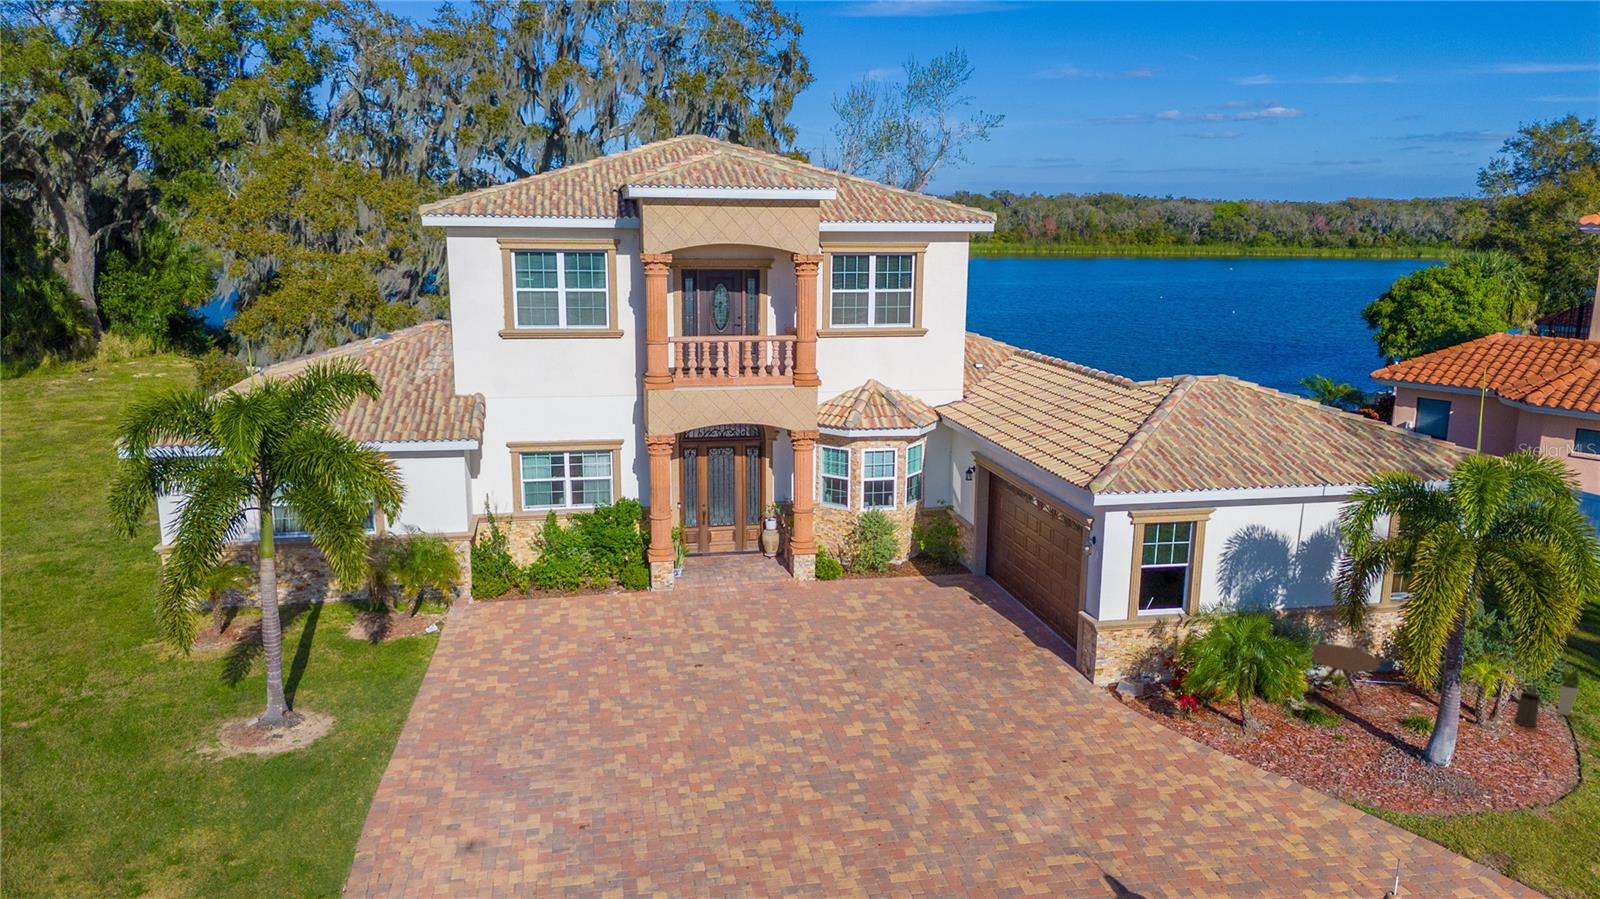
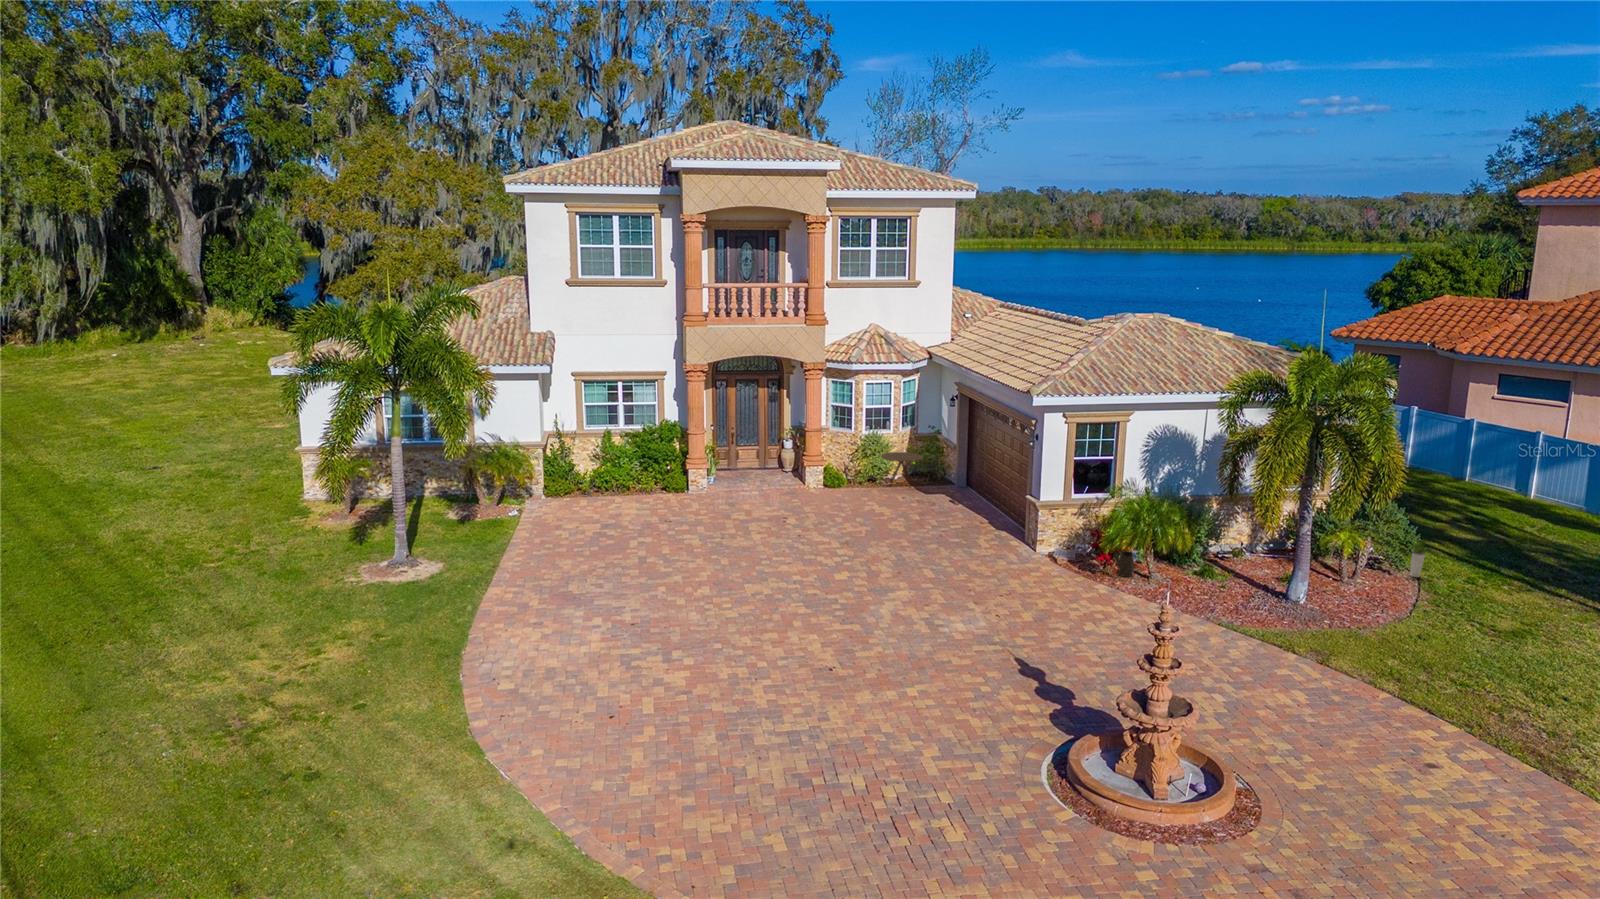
round table: present [1311,644,1379,707] -> present [881,452,923,485]
watering can: present [1514,684,1540,727] -> present [1114,550,1135,577]

